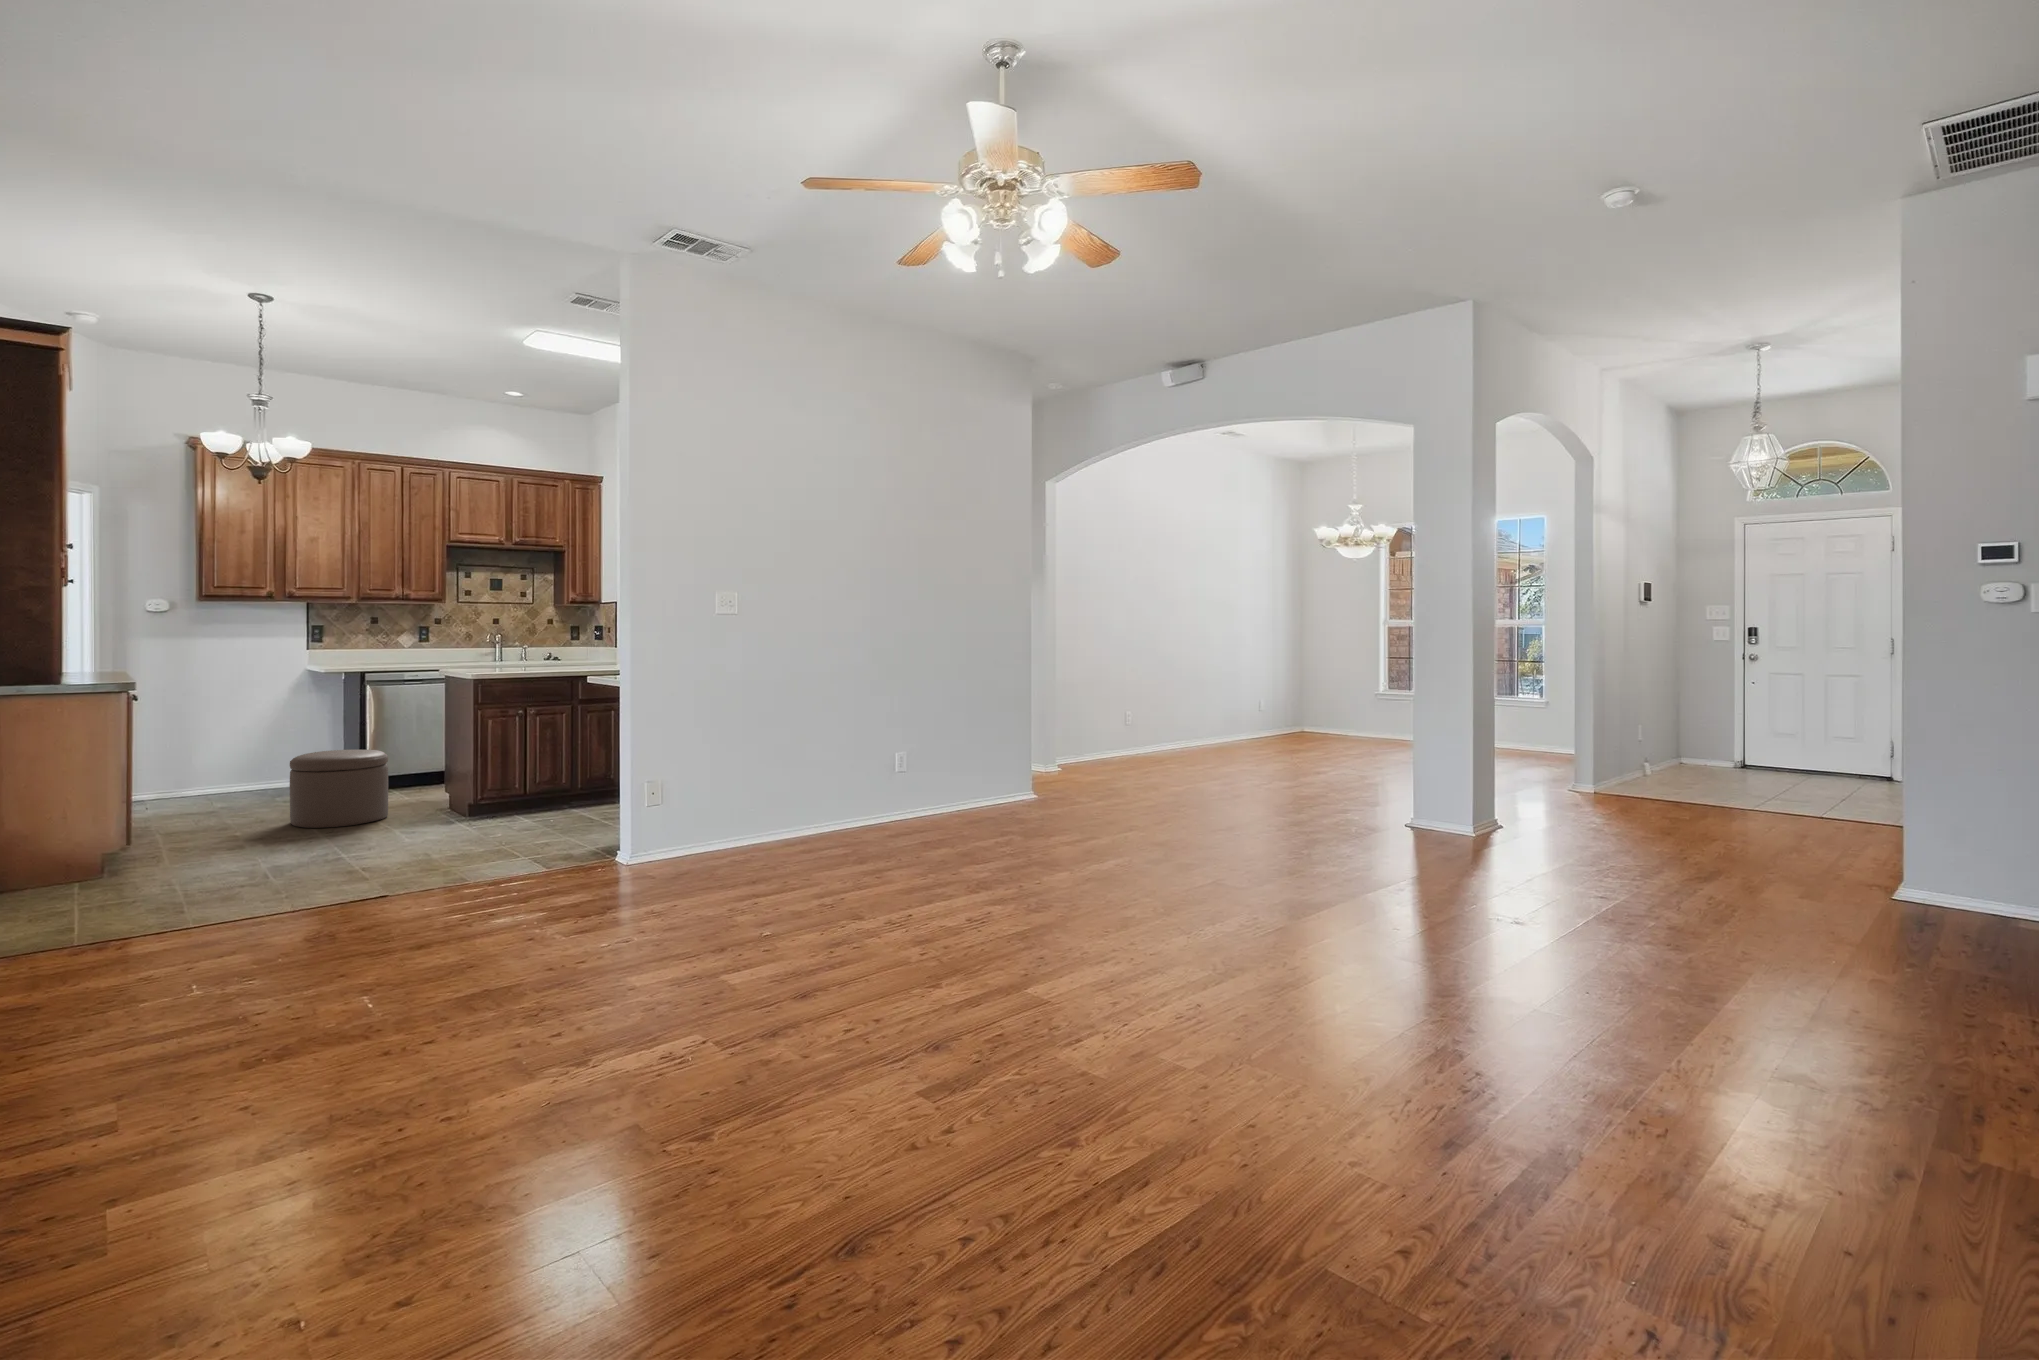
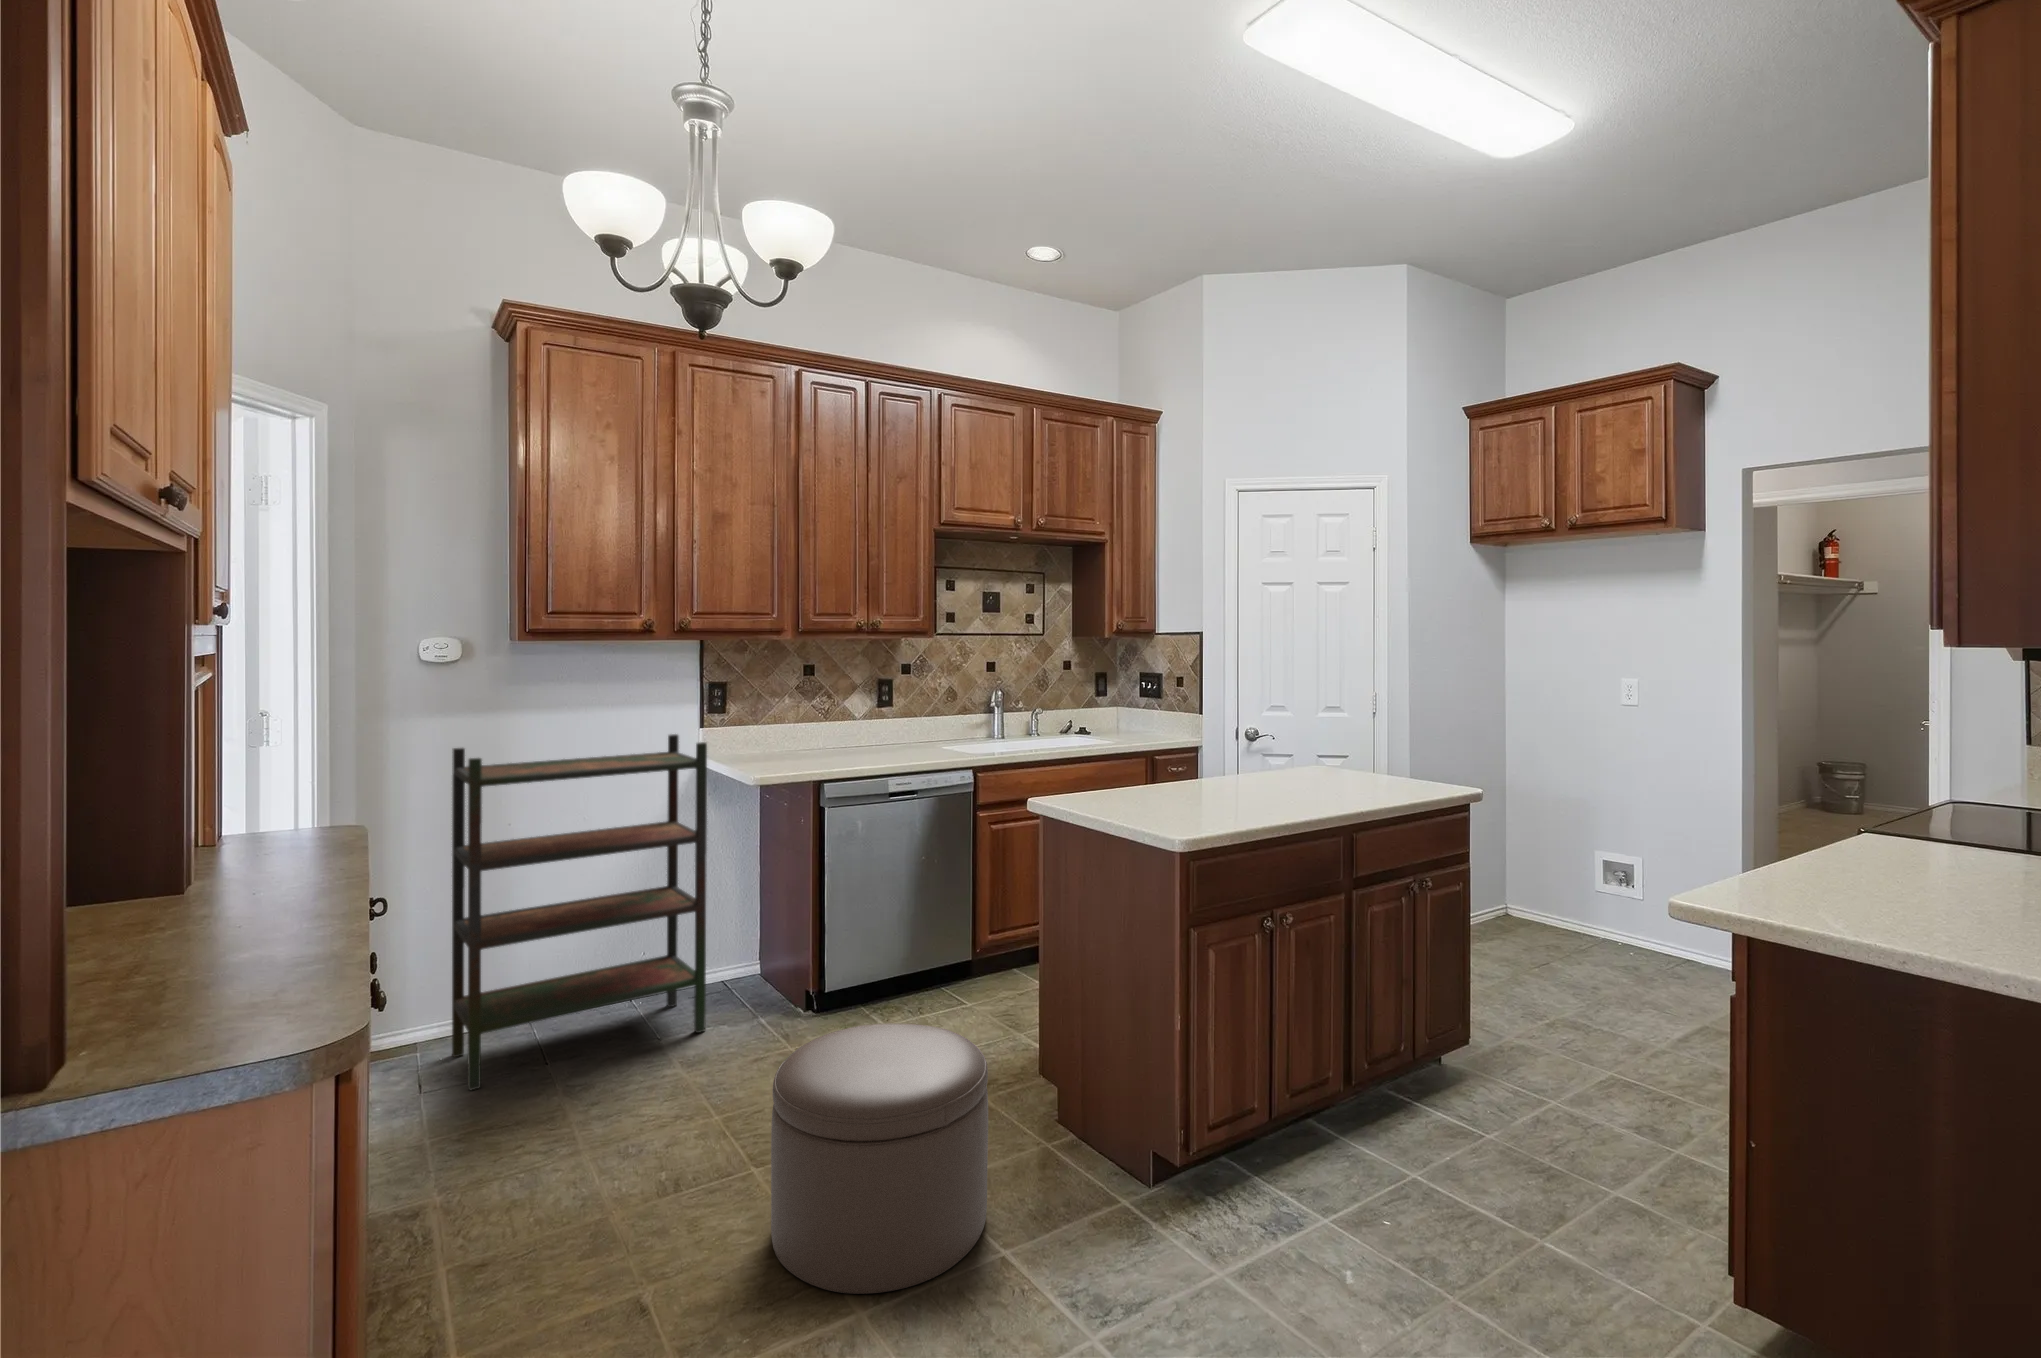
bookshelf: none [166,649,302,805] -> present [452,734,707,1091]

